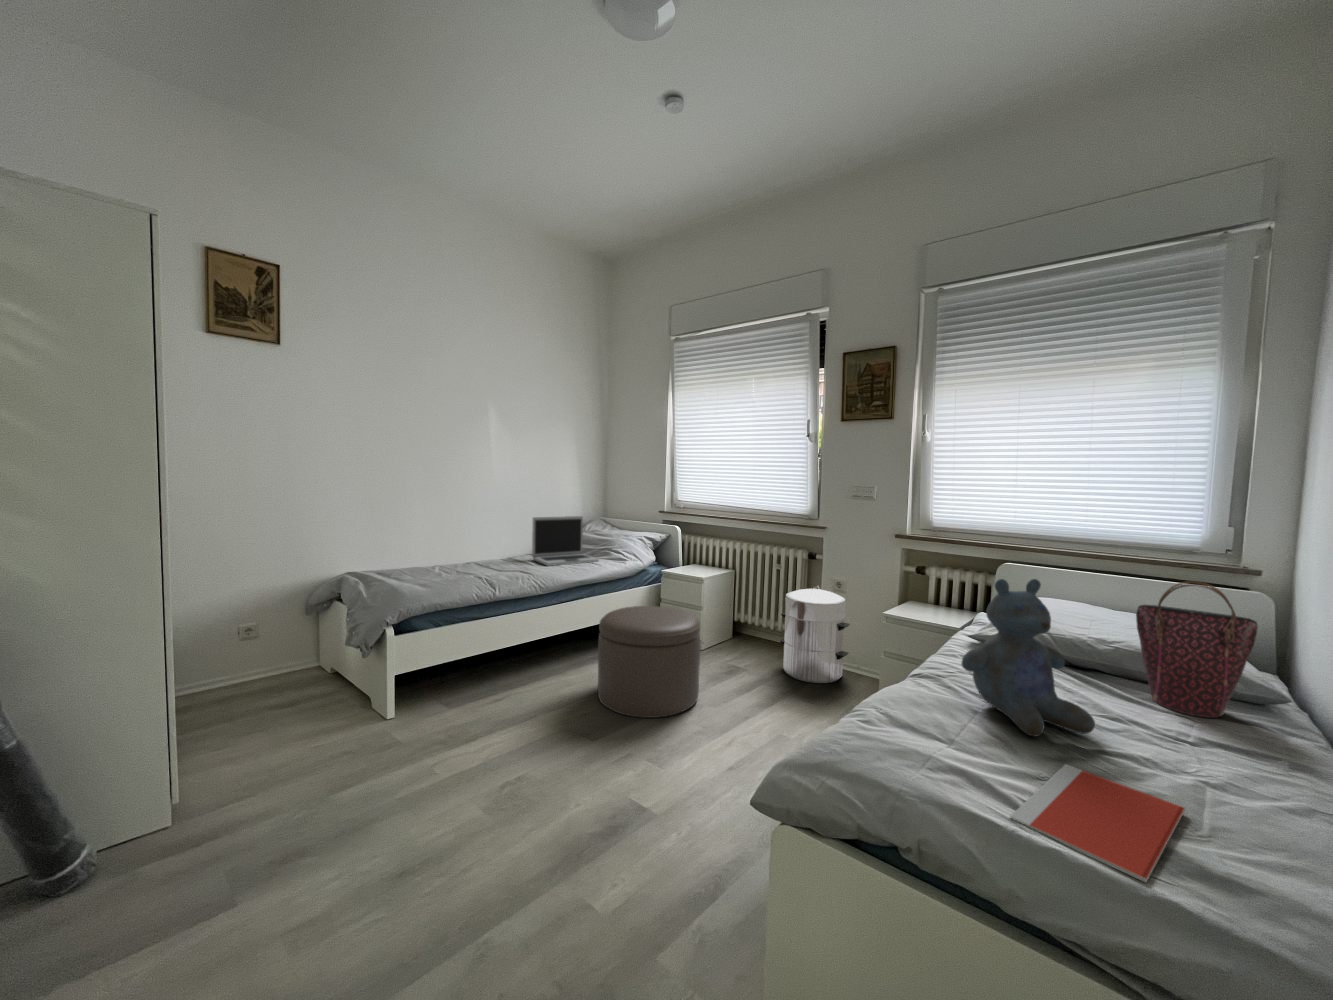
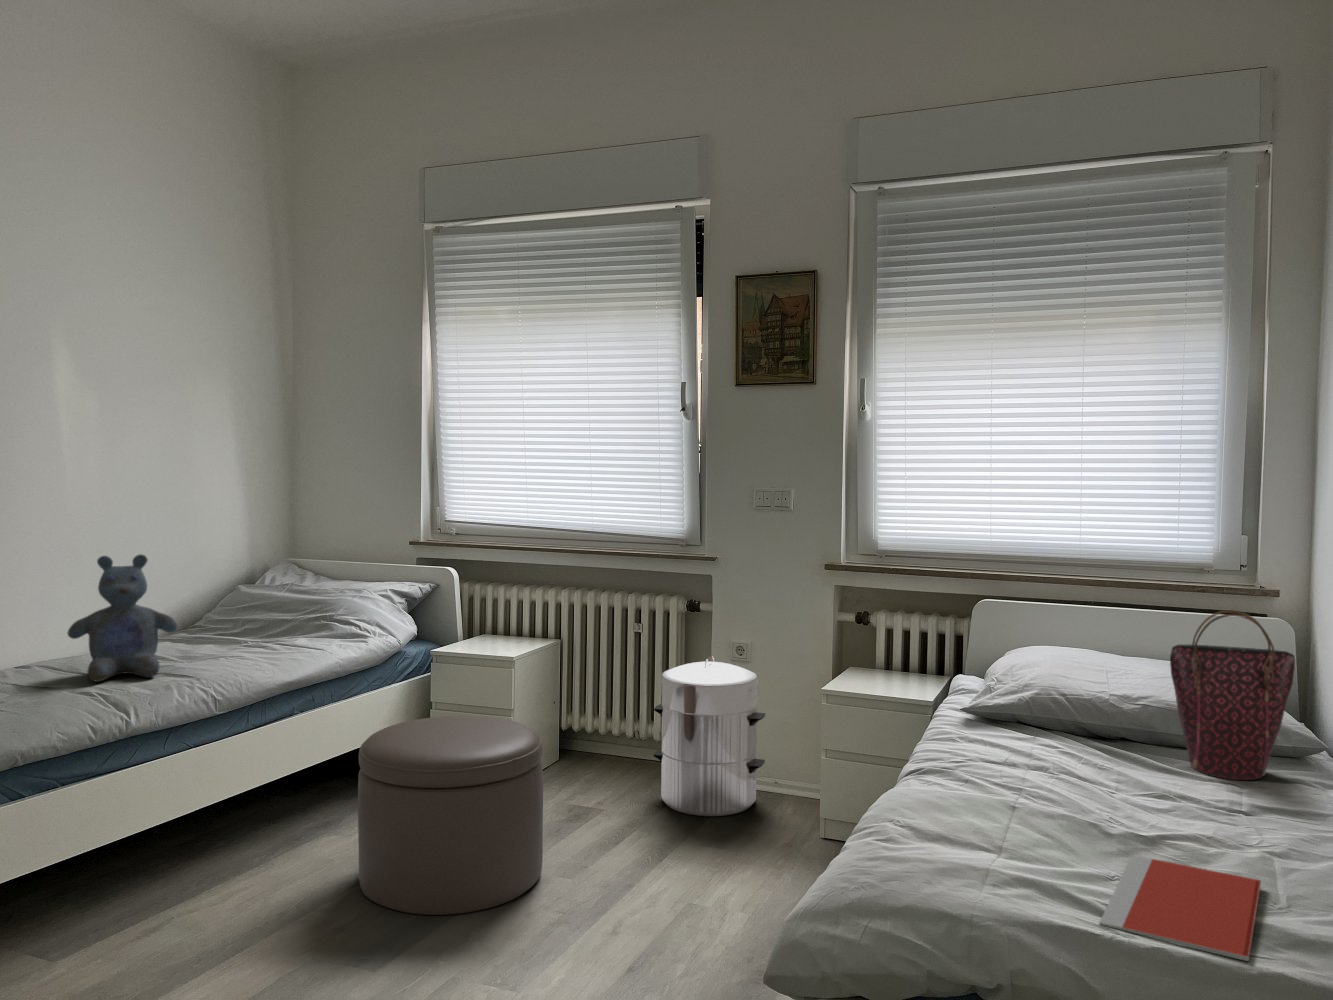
laptop: present [532,516,599,566] -> none [170,559,312,661]
stuffed bear: present [962,579,1095,736] -> present [67,554,177,682]

